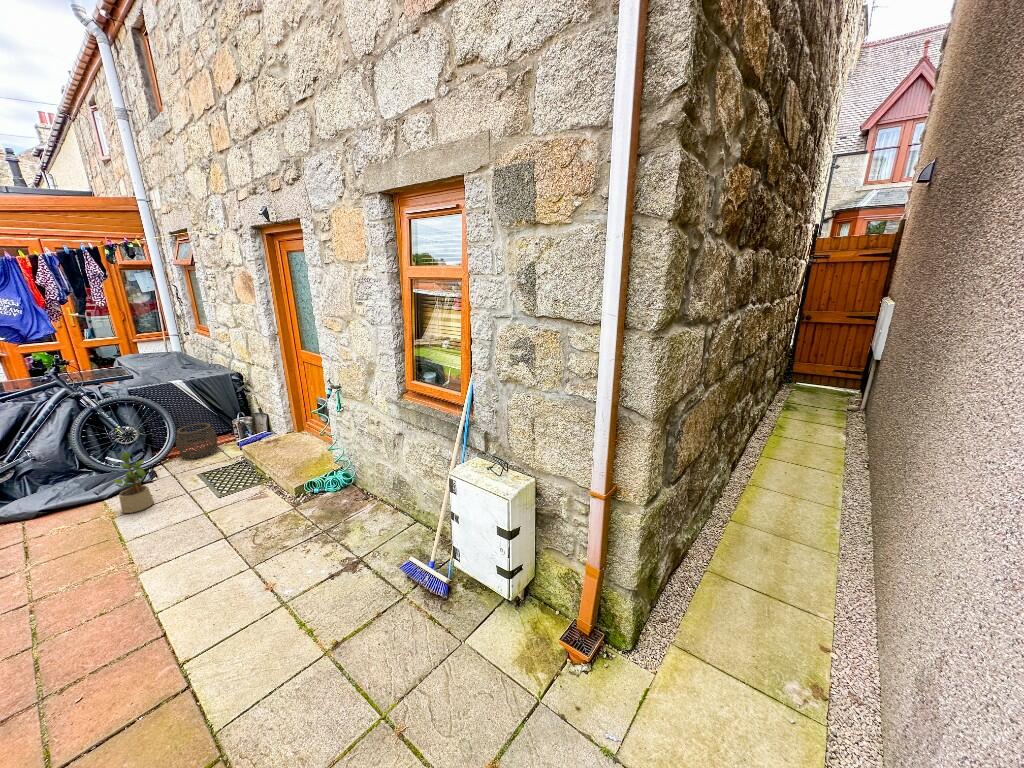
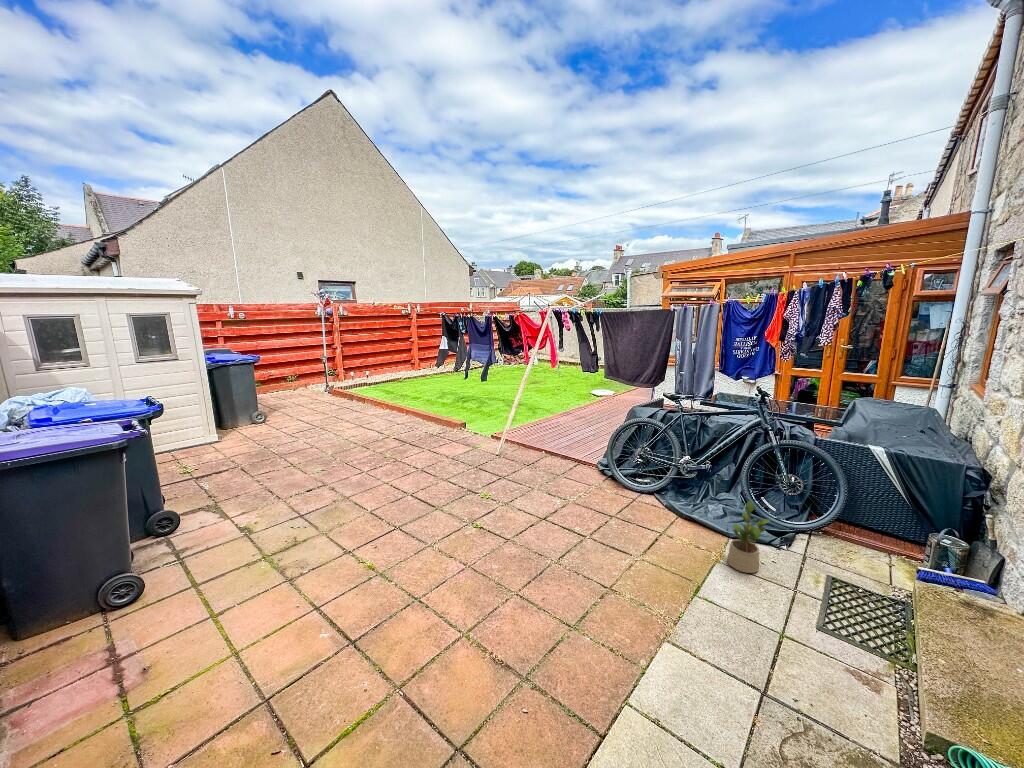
woven basket: present [176,423,217,459] -> none [835,506,897,560]

